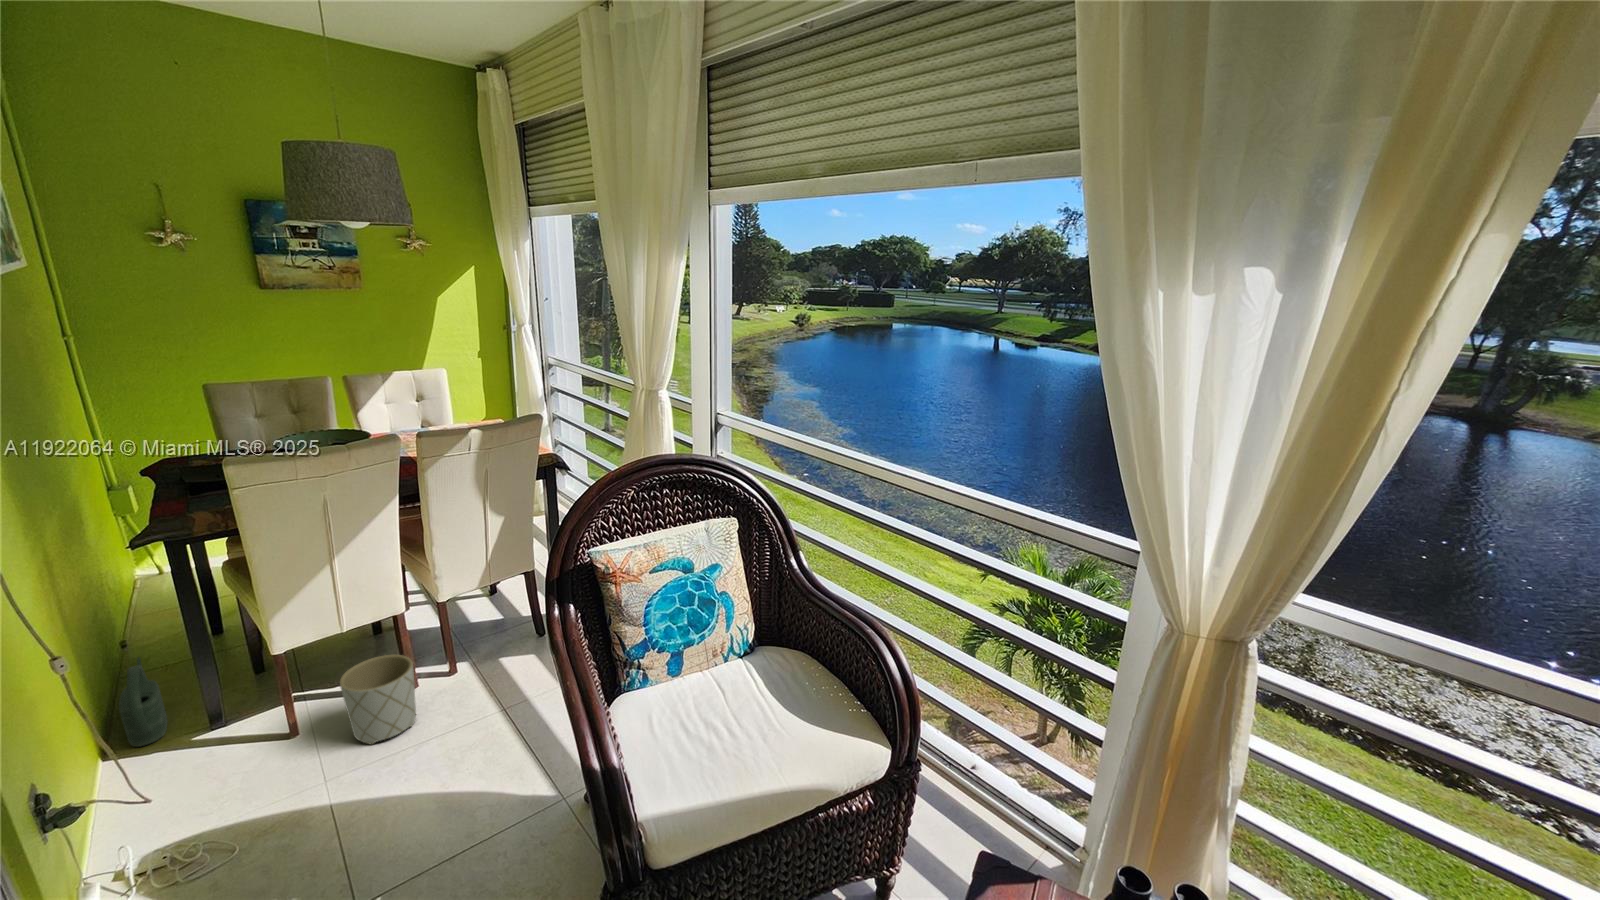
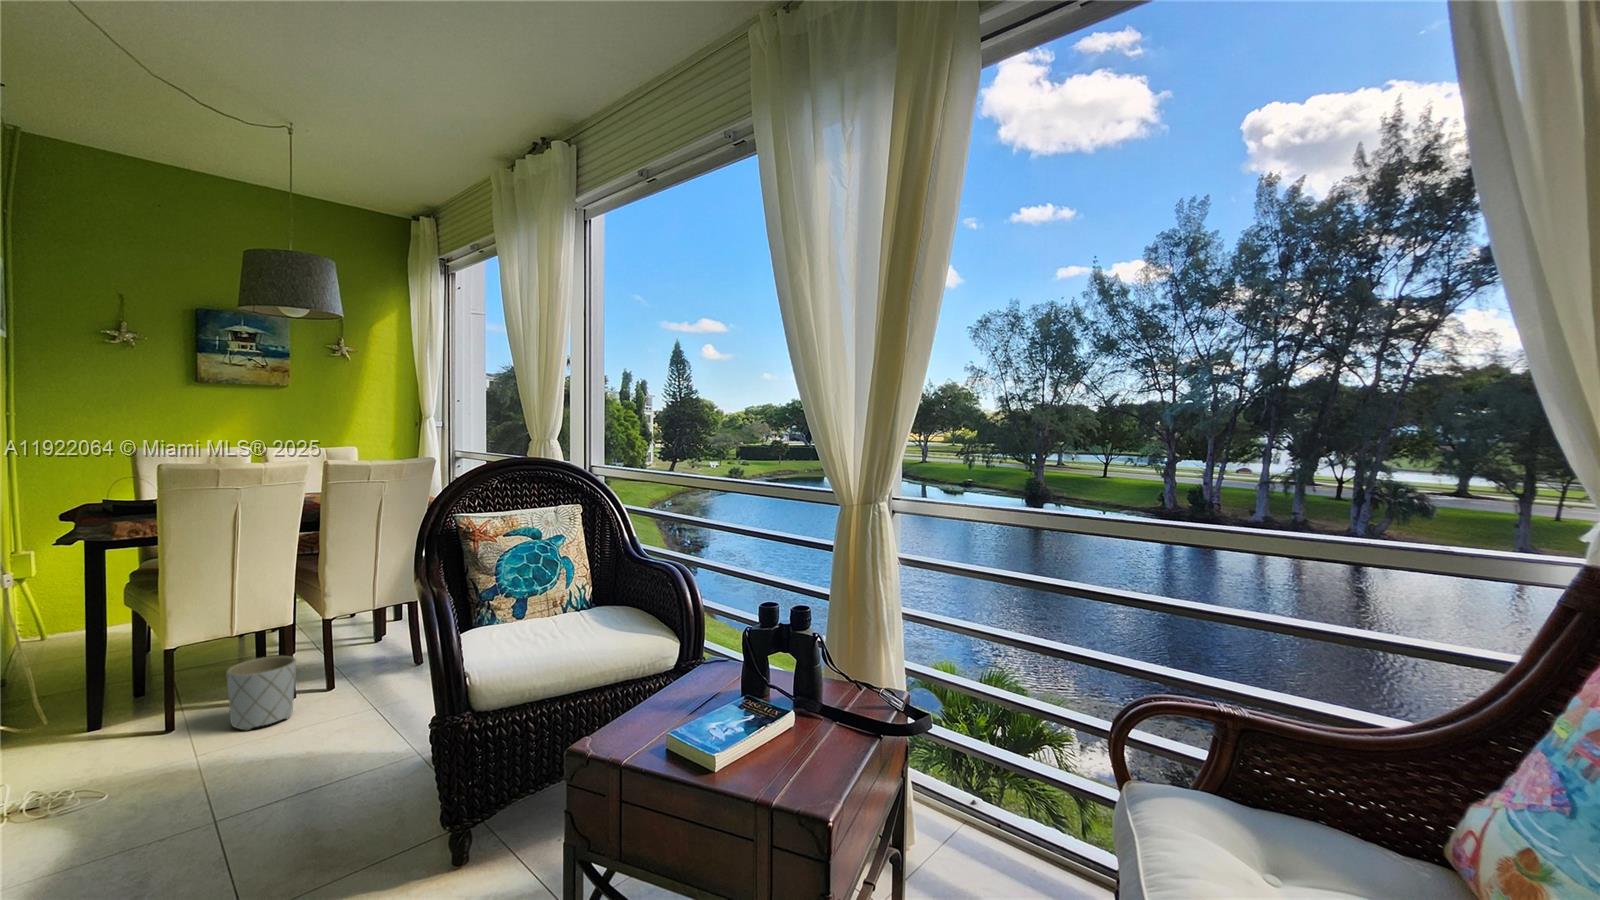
watering can: present [119,657,168,746] -> none [9,668,48,740]

